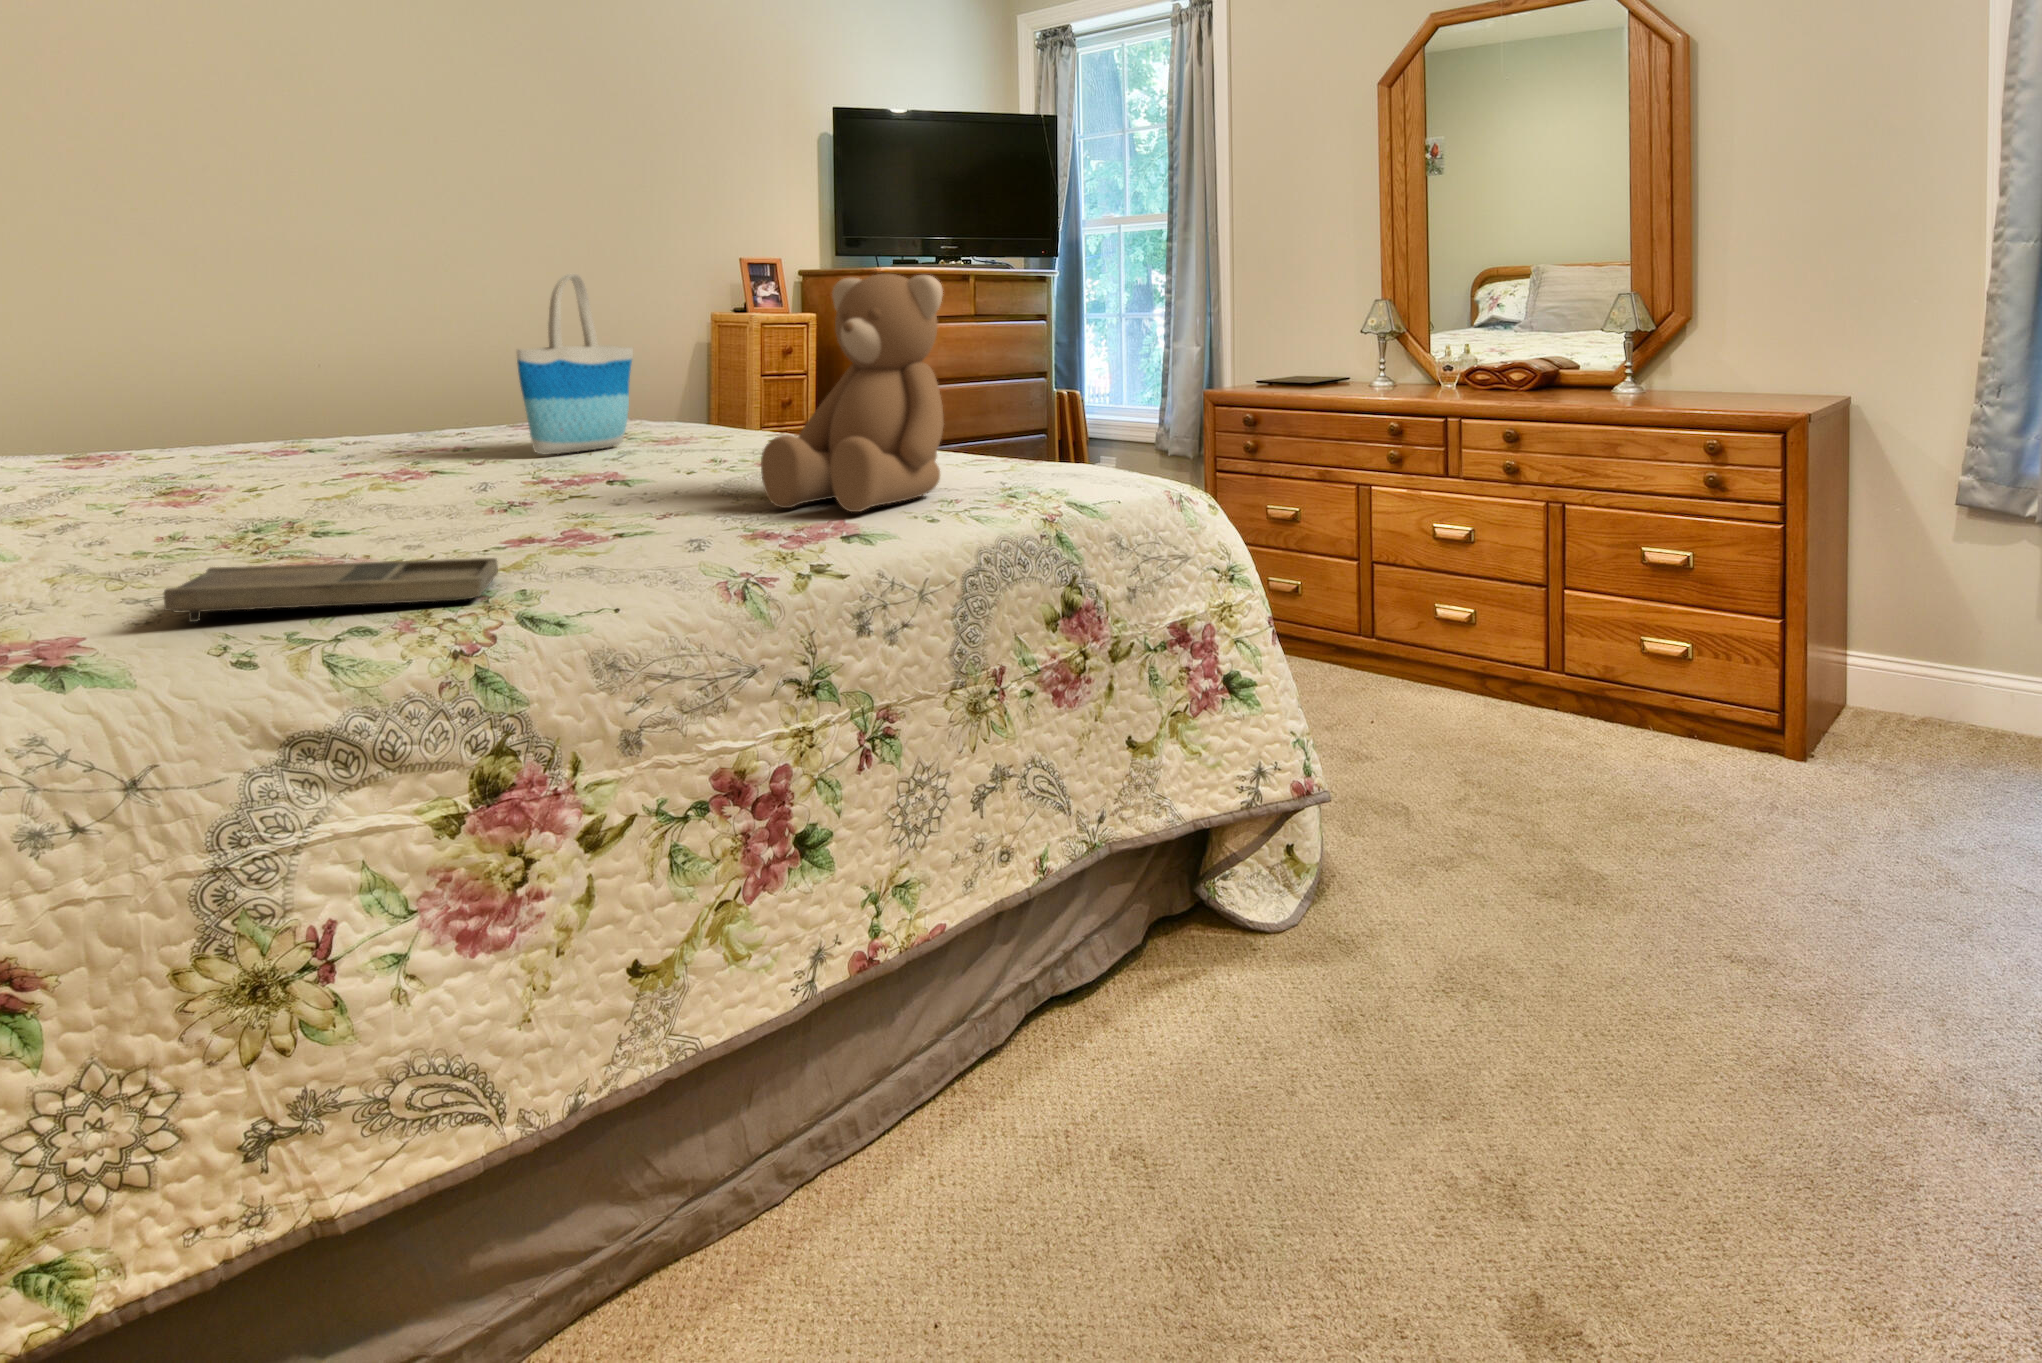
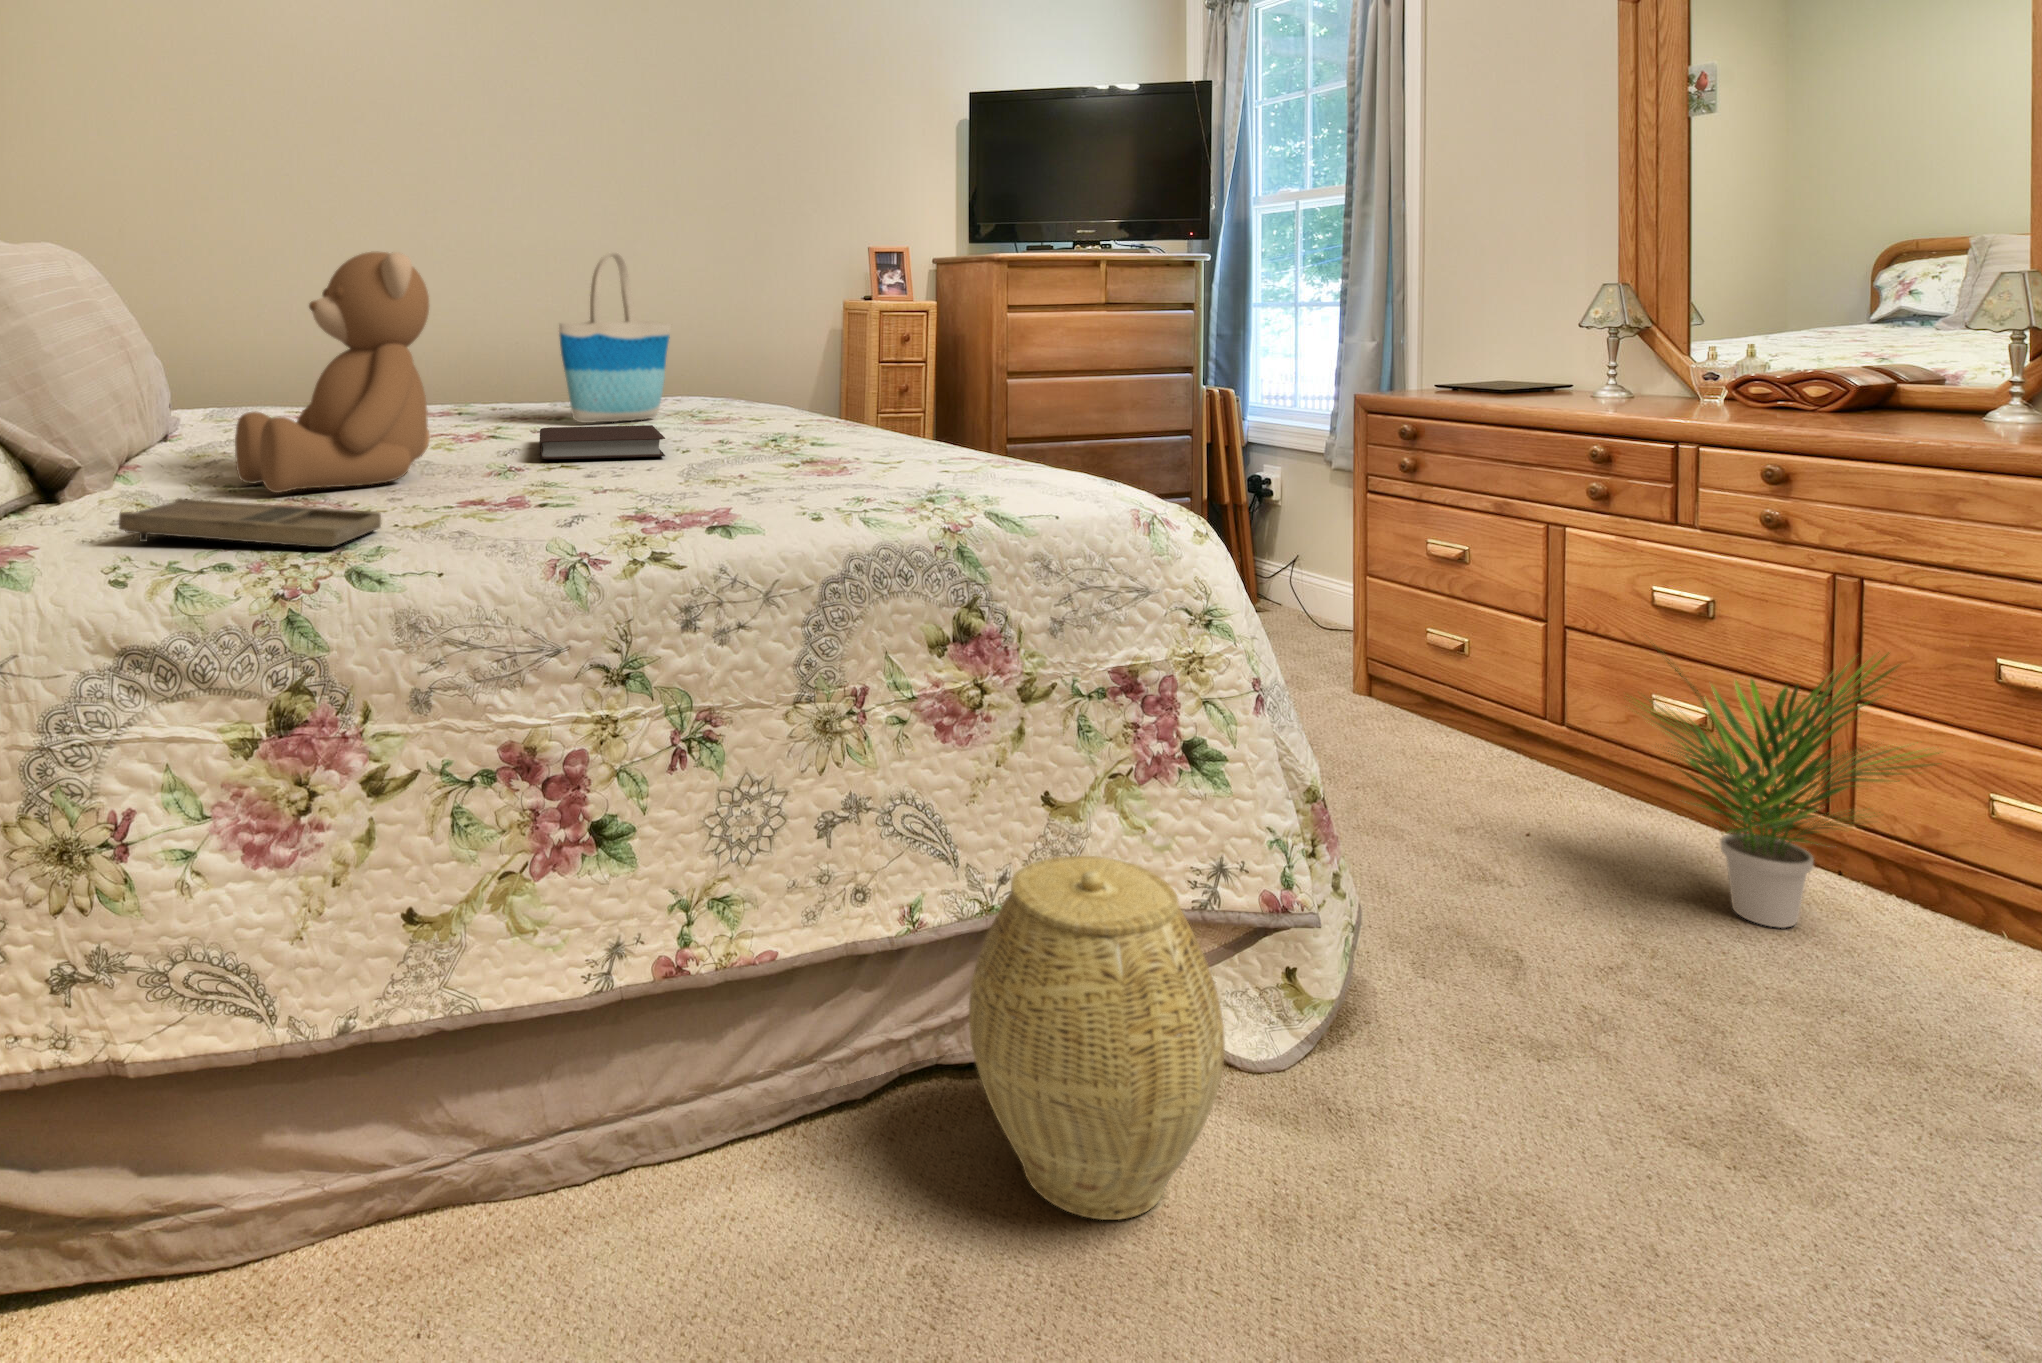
teddy bear: present [761,274,944,512] -> present [235,252,430,493]
notebook: none [526,452,699,493] -> present [540,425,665,459]
potted plant: none [1436,549,1626,750] -> present [1646,652,1939,928]
woven basket: none [1101,780,1306,1074] -> present [969,856,1225,1220]

